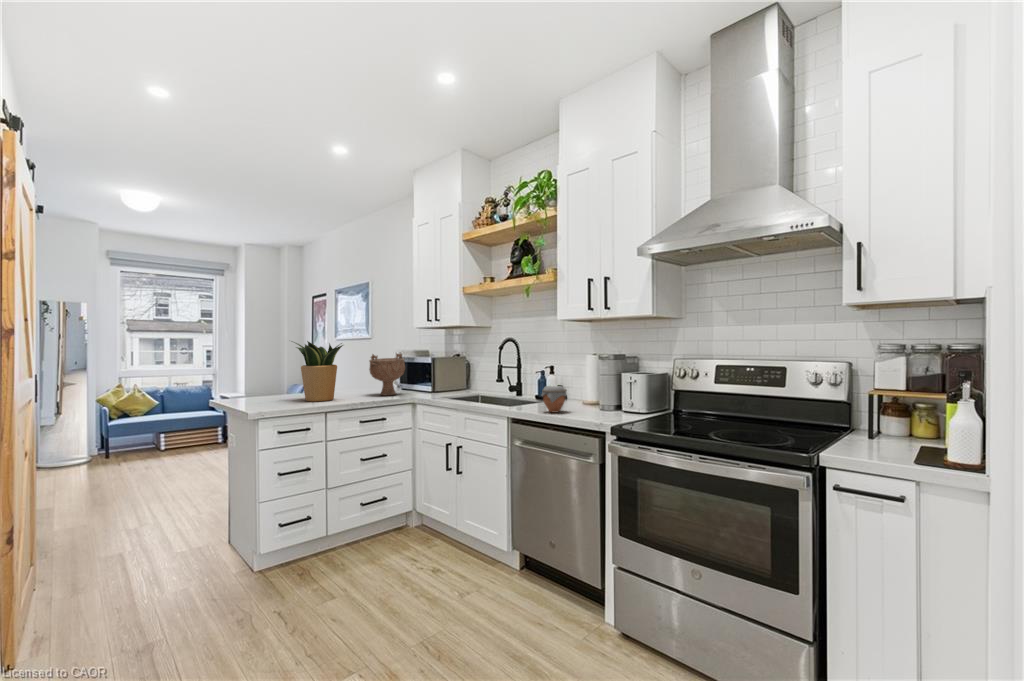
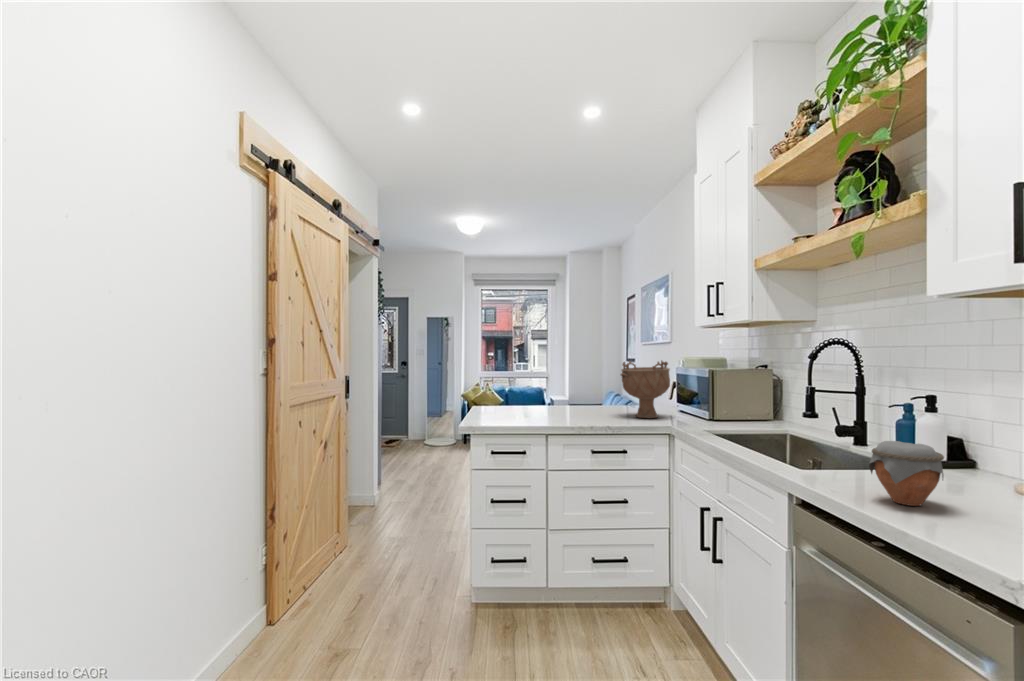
potted plant: present [294,341,343,402] -> none [524,342,580,419]

